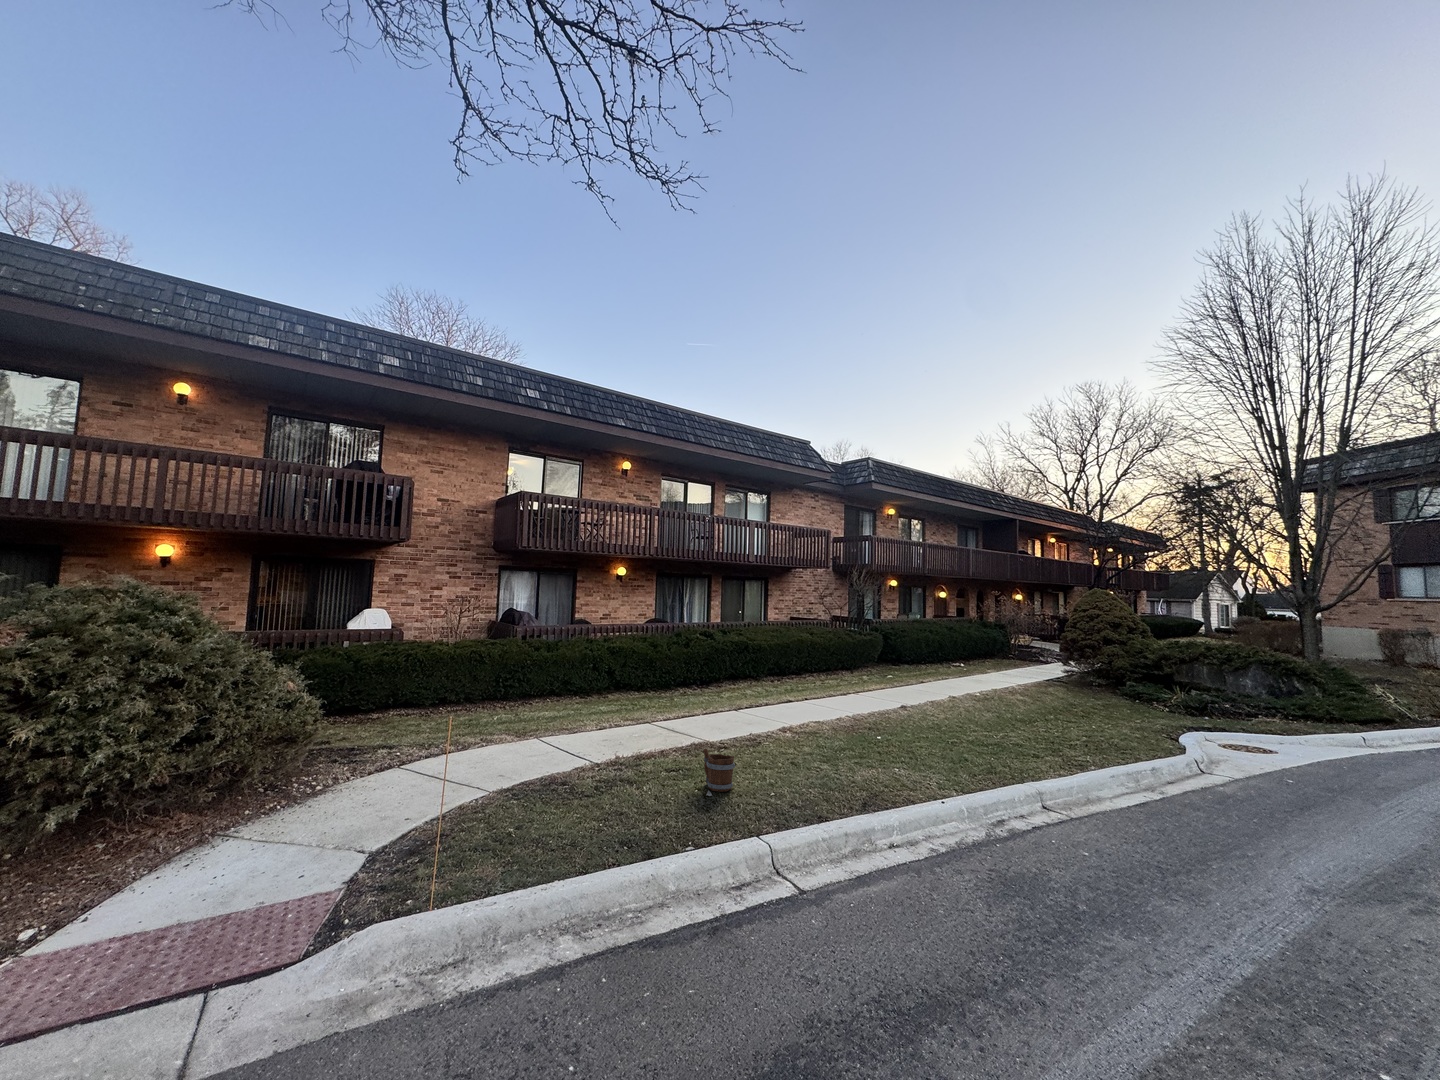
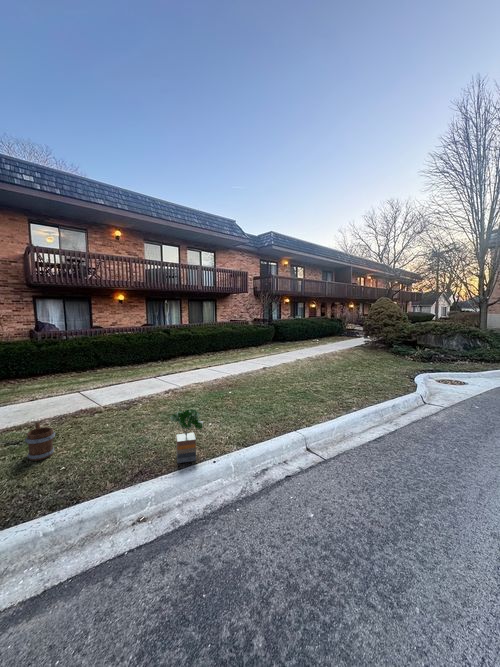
potted tree: none [881,739,927,804] -> present [170,409,203,463]

